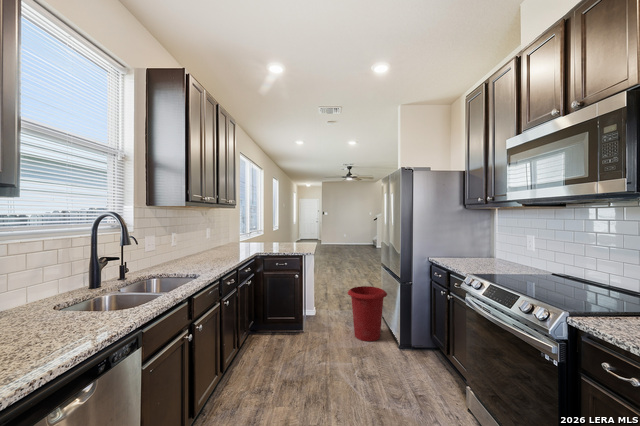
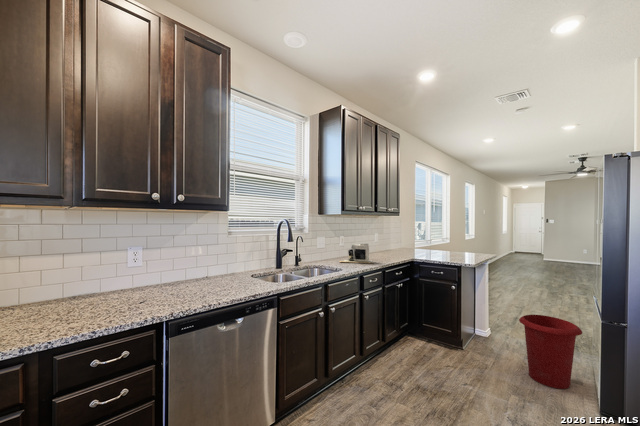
coffee maker: none [179,240,224,267] -> present [339,244,373,263]

